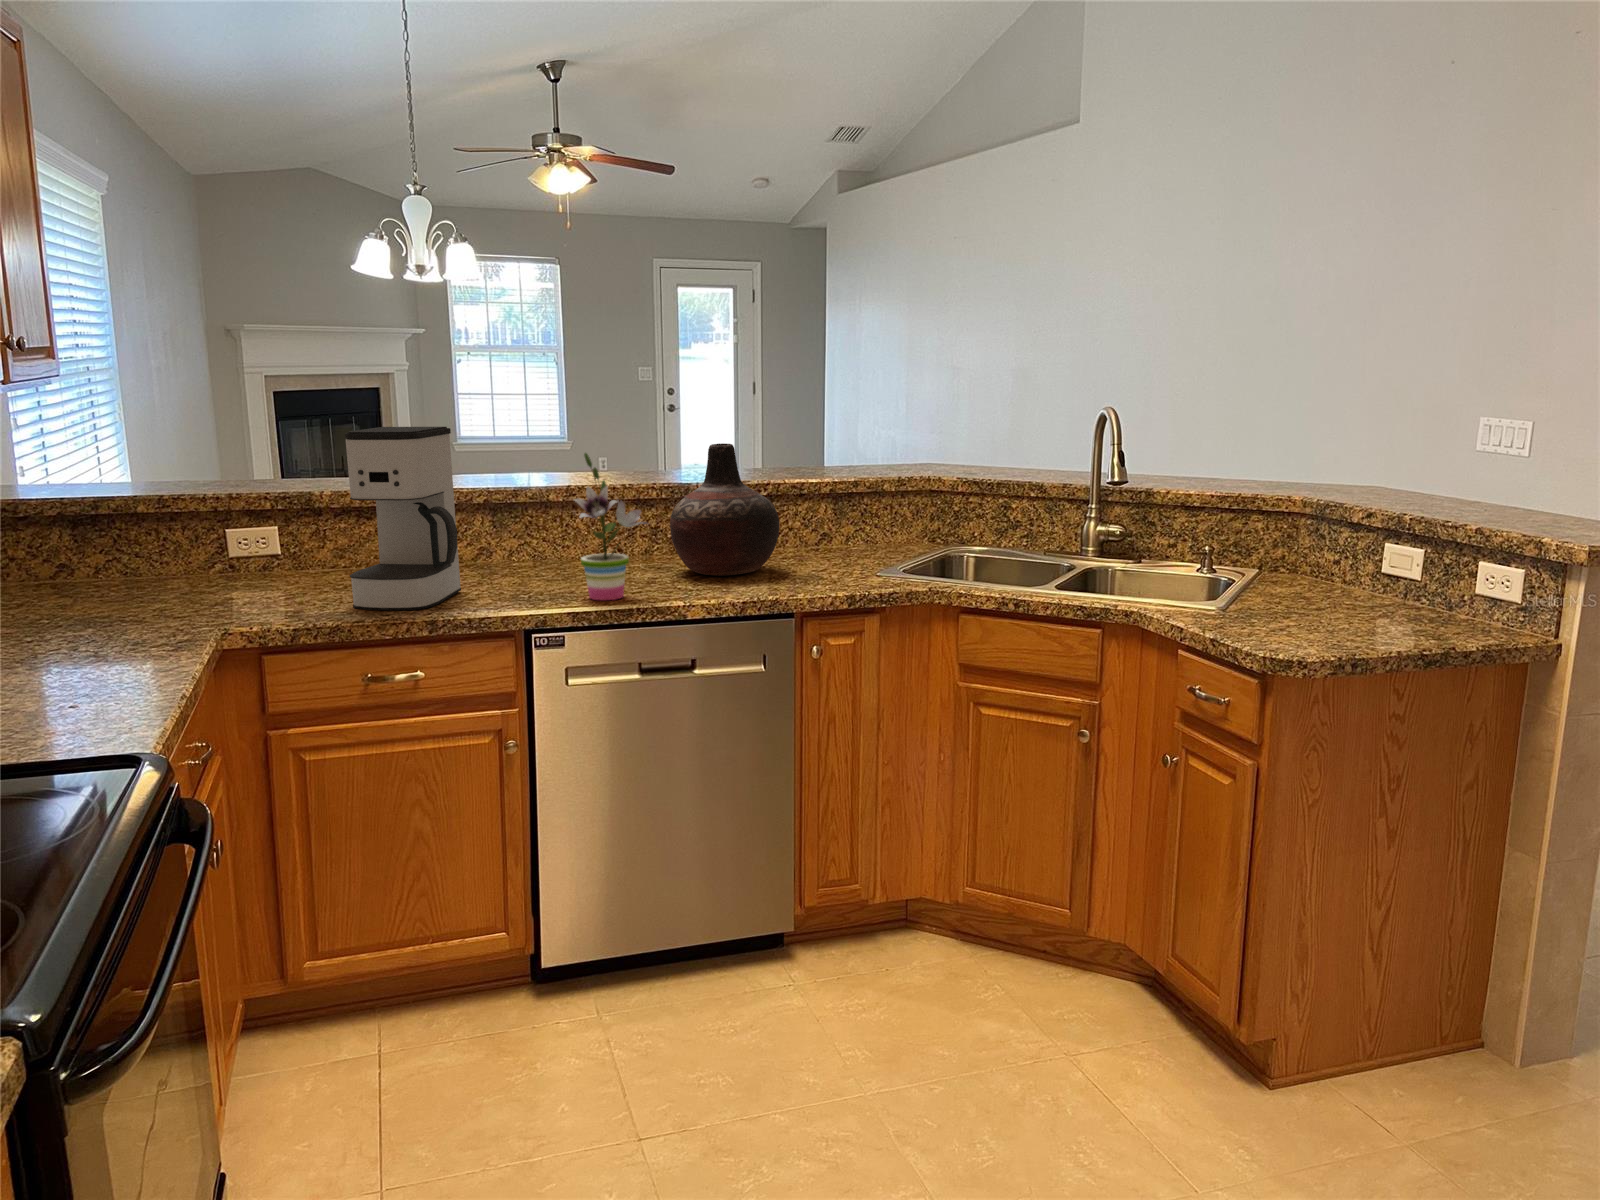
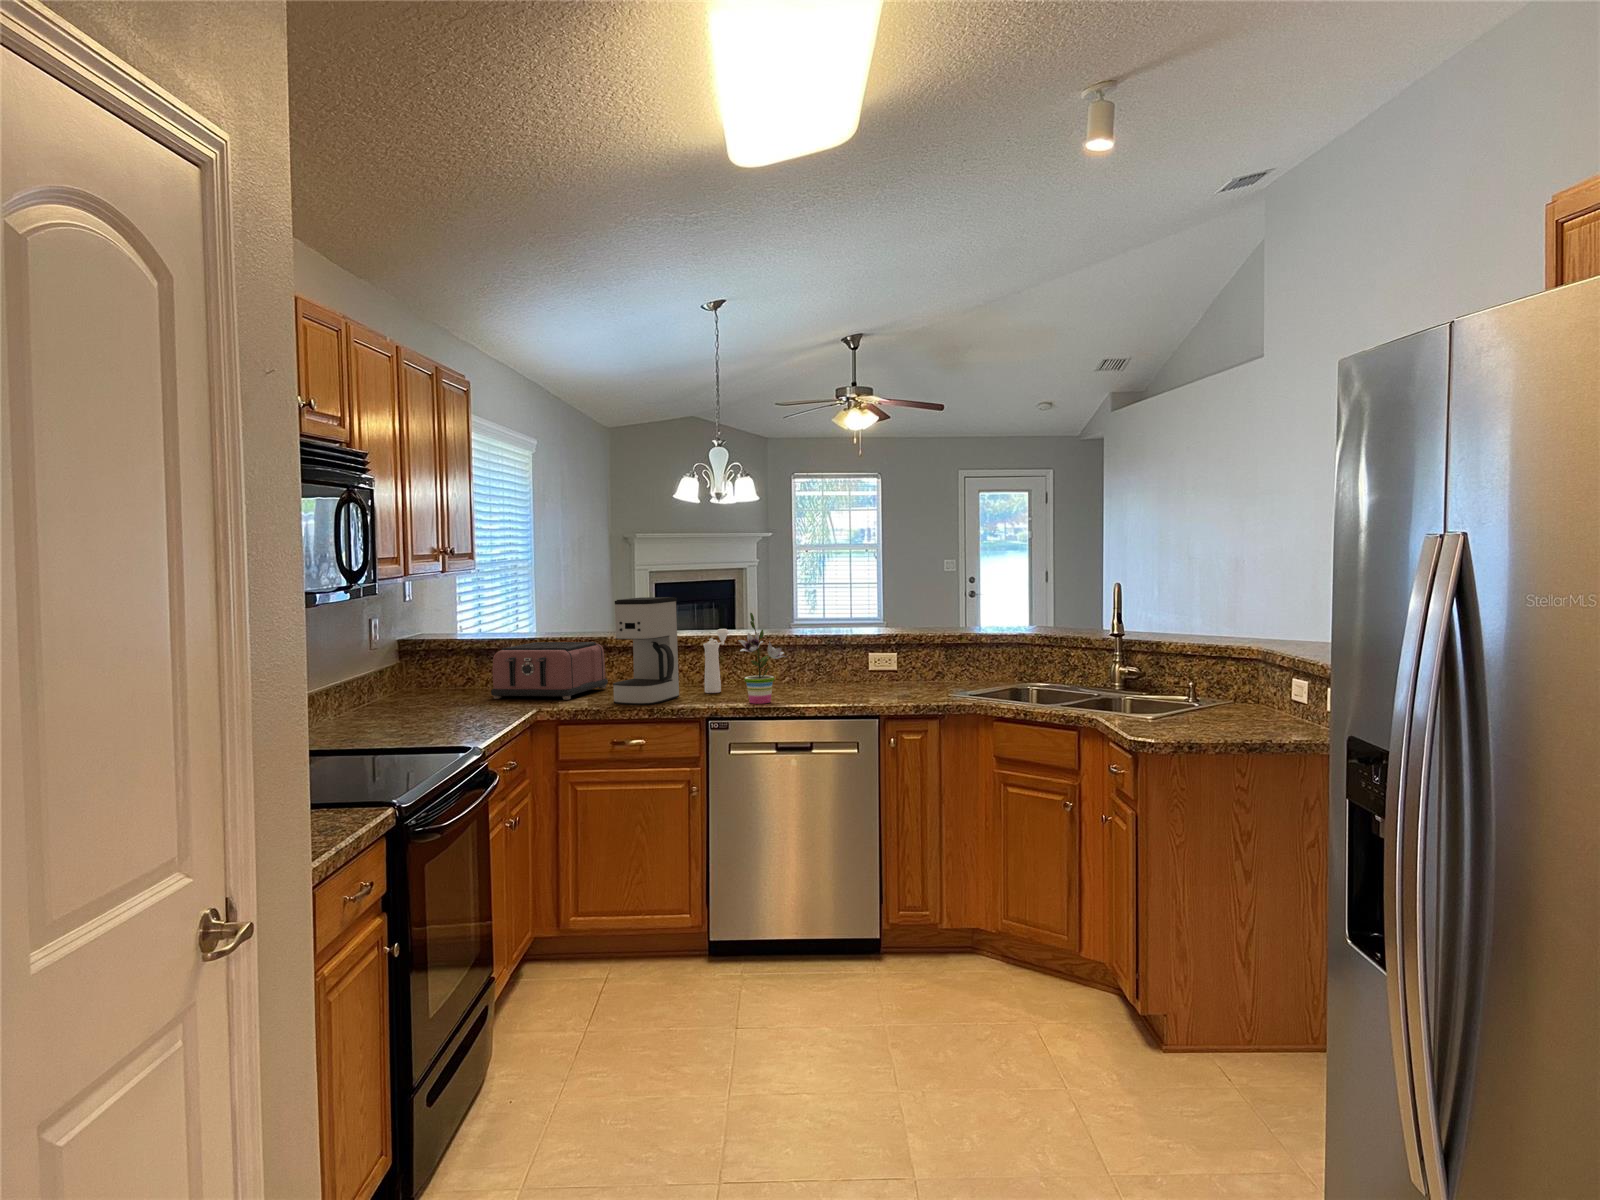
vase: present [670,443,779,576] -> none [815,608,886,694]
pepper mill: none [489,477,524,581] -> present [703,629,729,693]
toaster: none [110,501,320,607] -> present [491,642,608,700]

